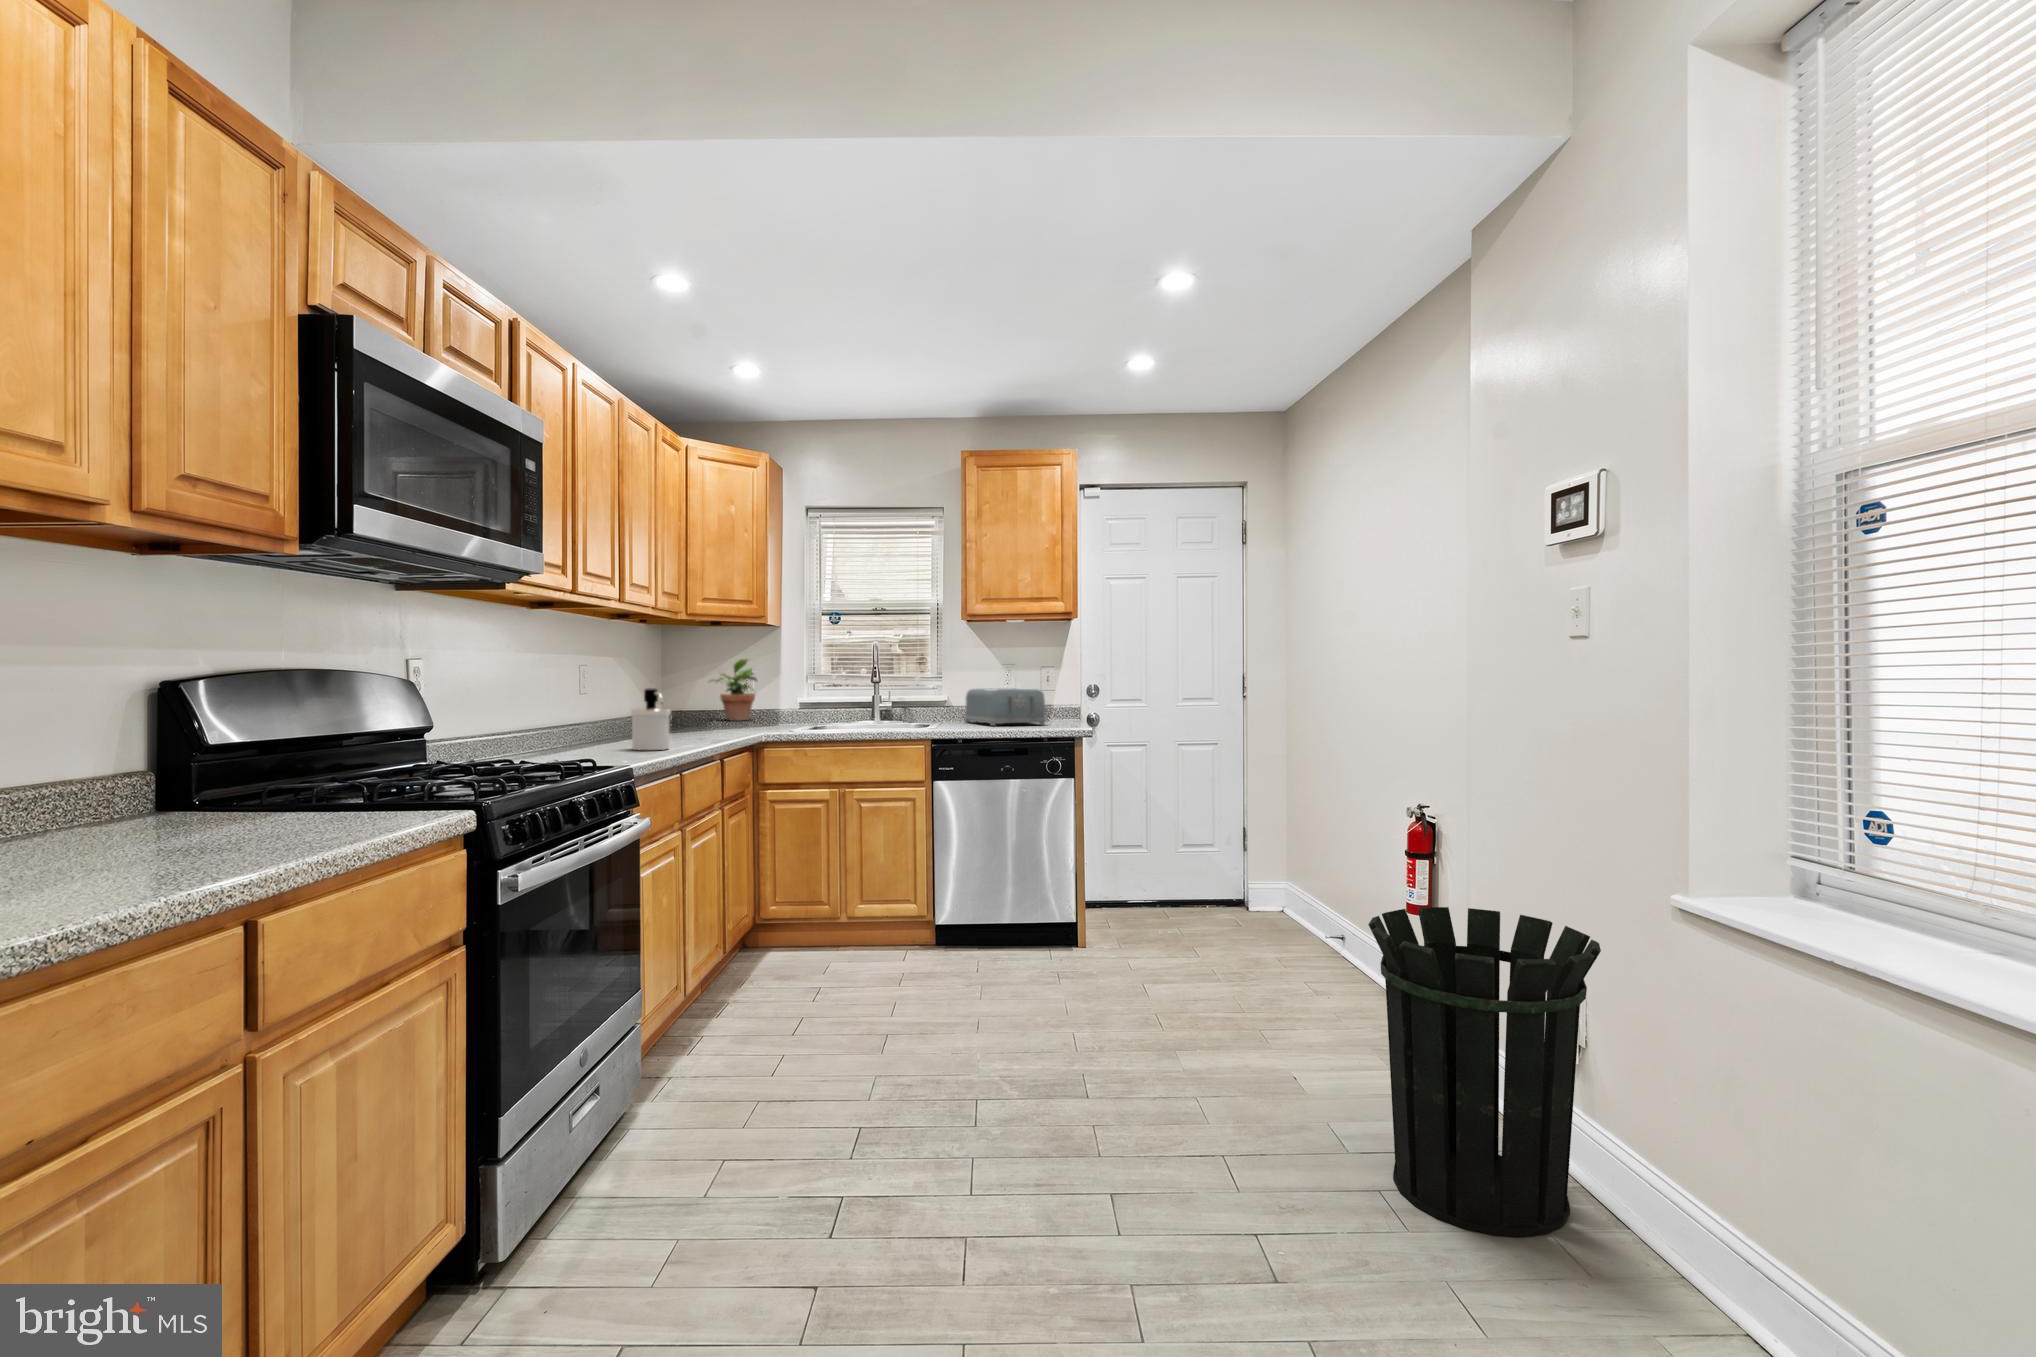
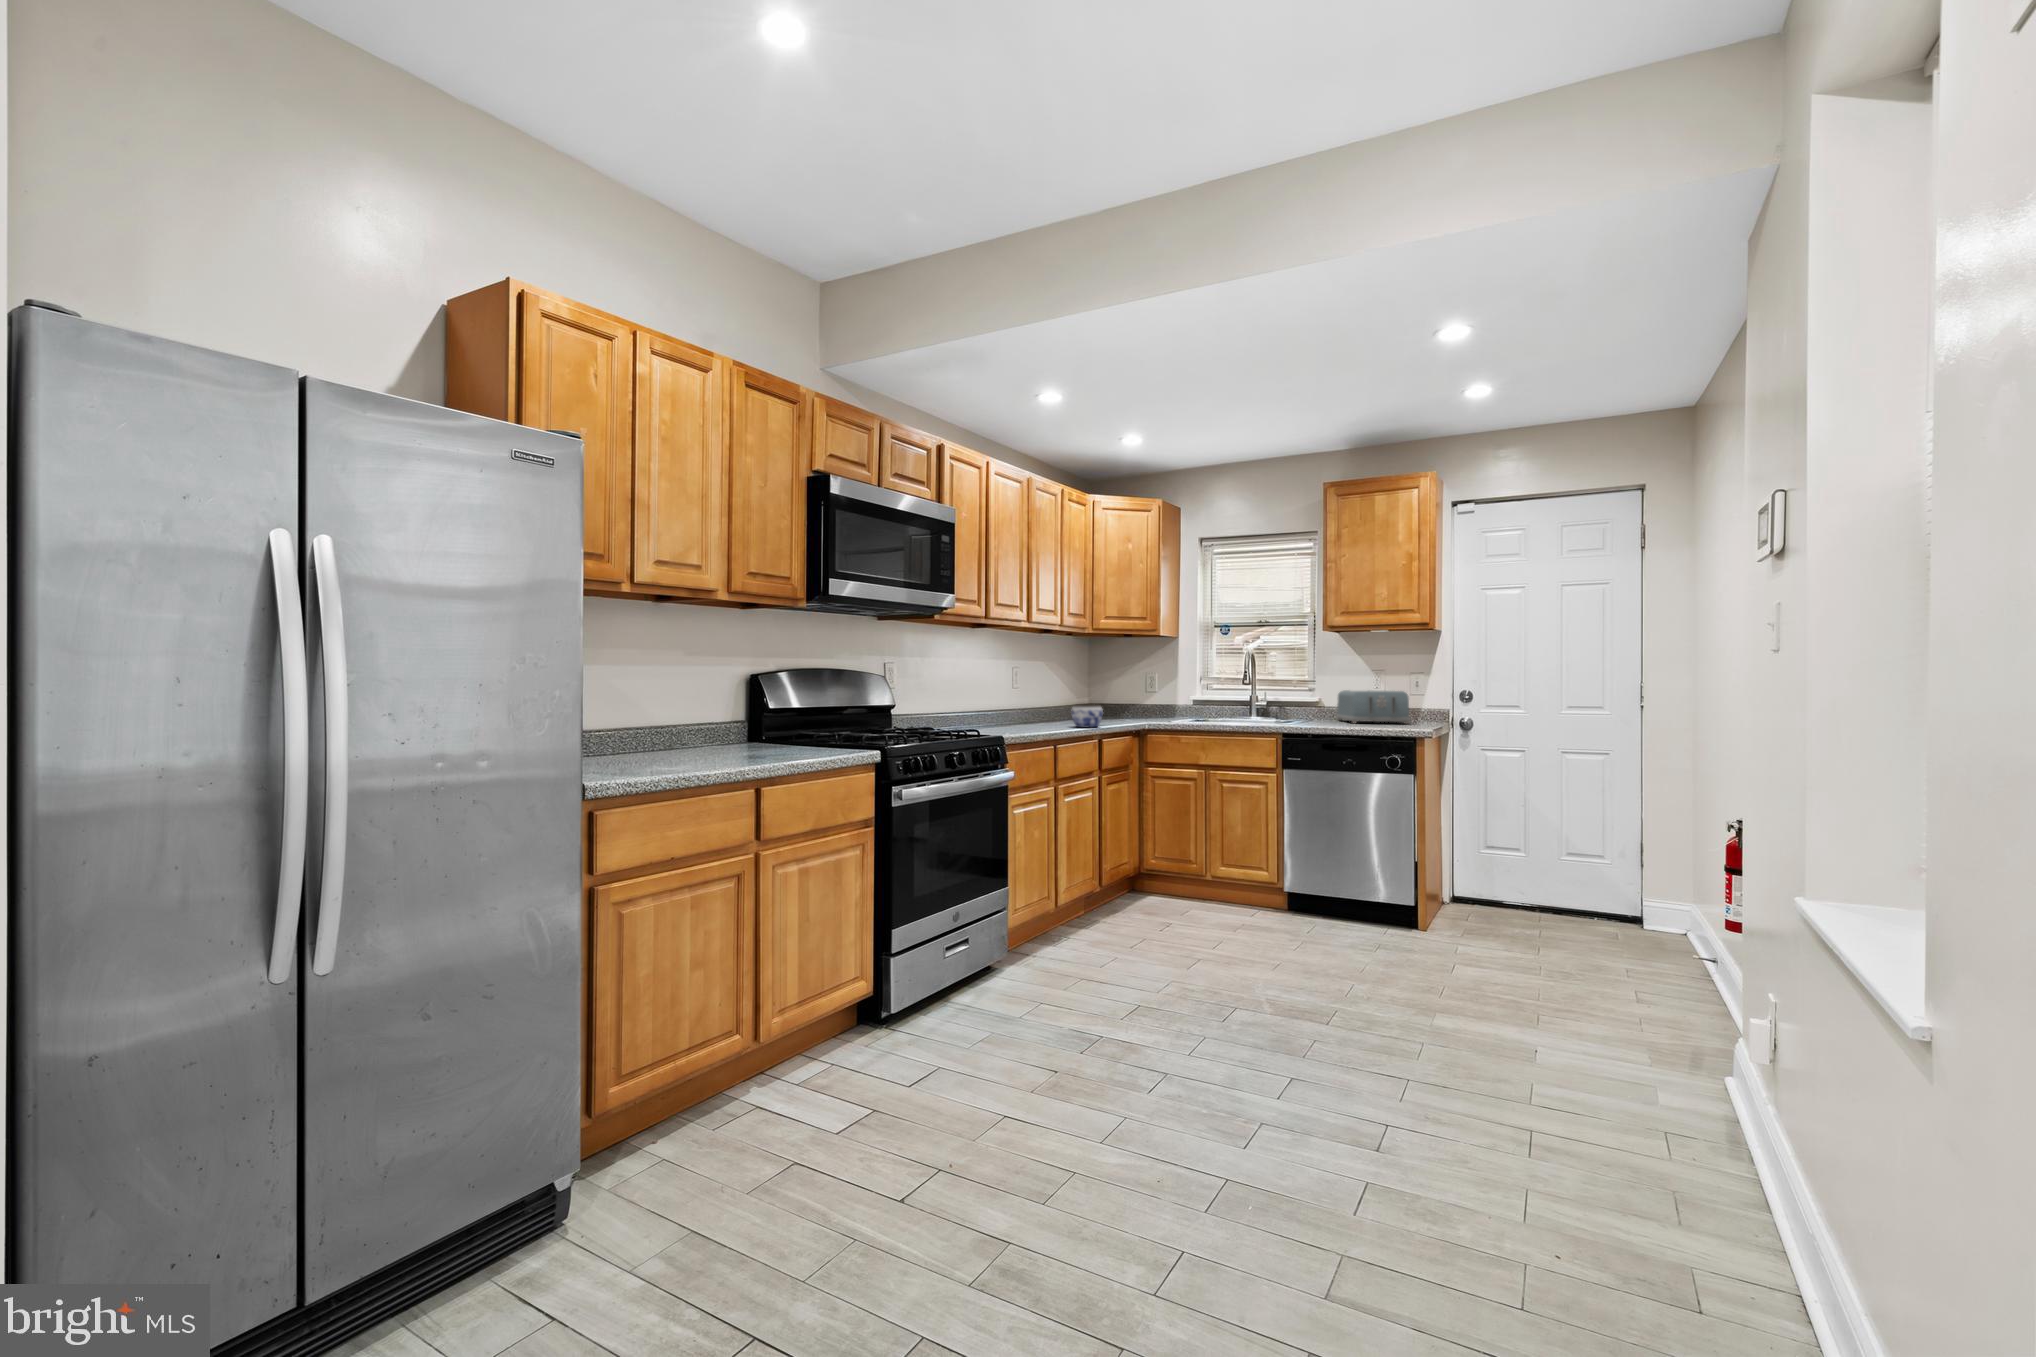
potted plant: present [709,659,757,721] -> none [1122,665,1161,714]
soap dispenser: present [631,688,671,750] -> none [1027,685,1054,729]
jar: none [687,712,731,744] -> present [1071,704,1103,727]
waste bin: present [1368,907,1601,1237] -> none [1523,887,1753,1185]

